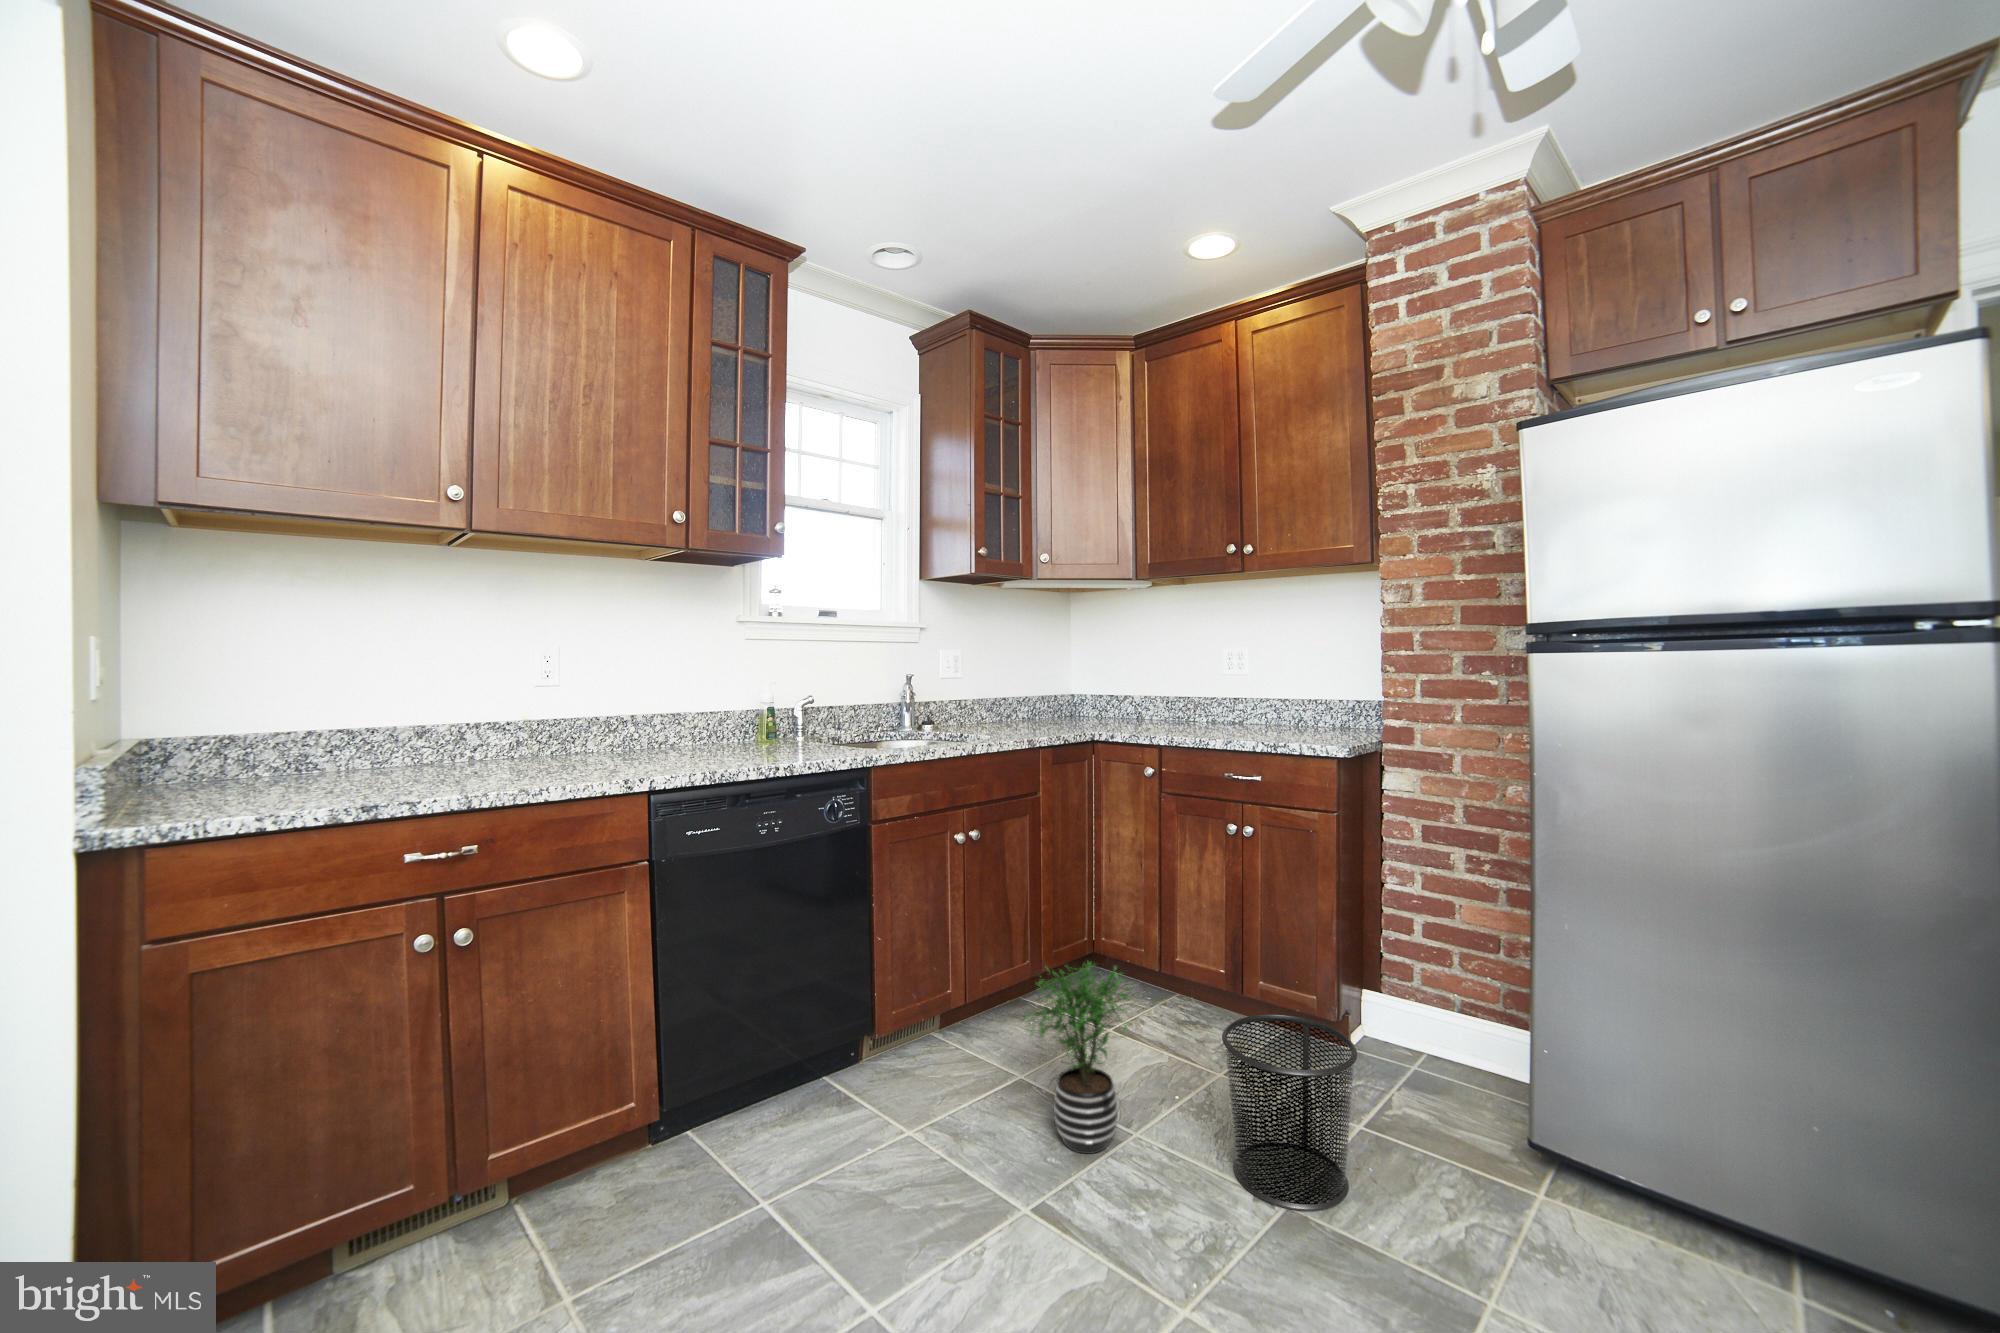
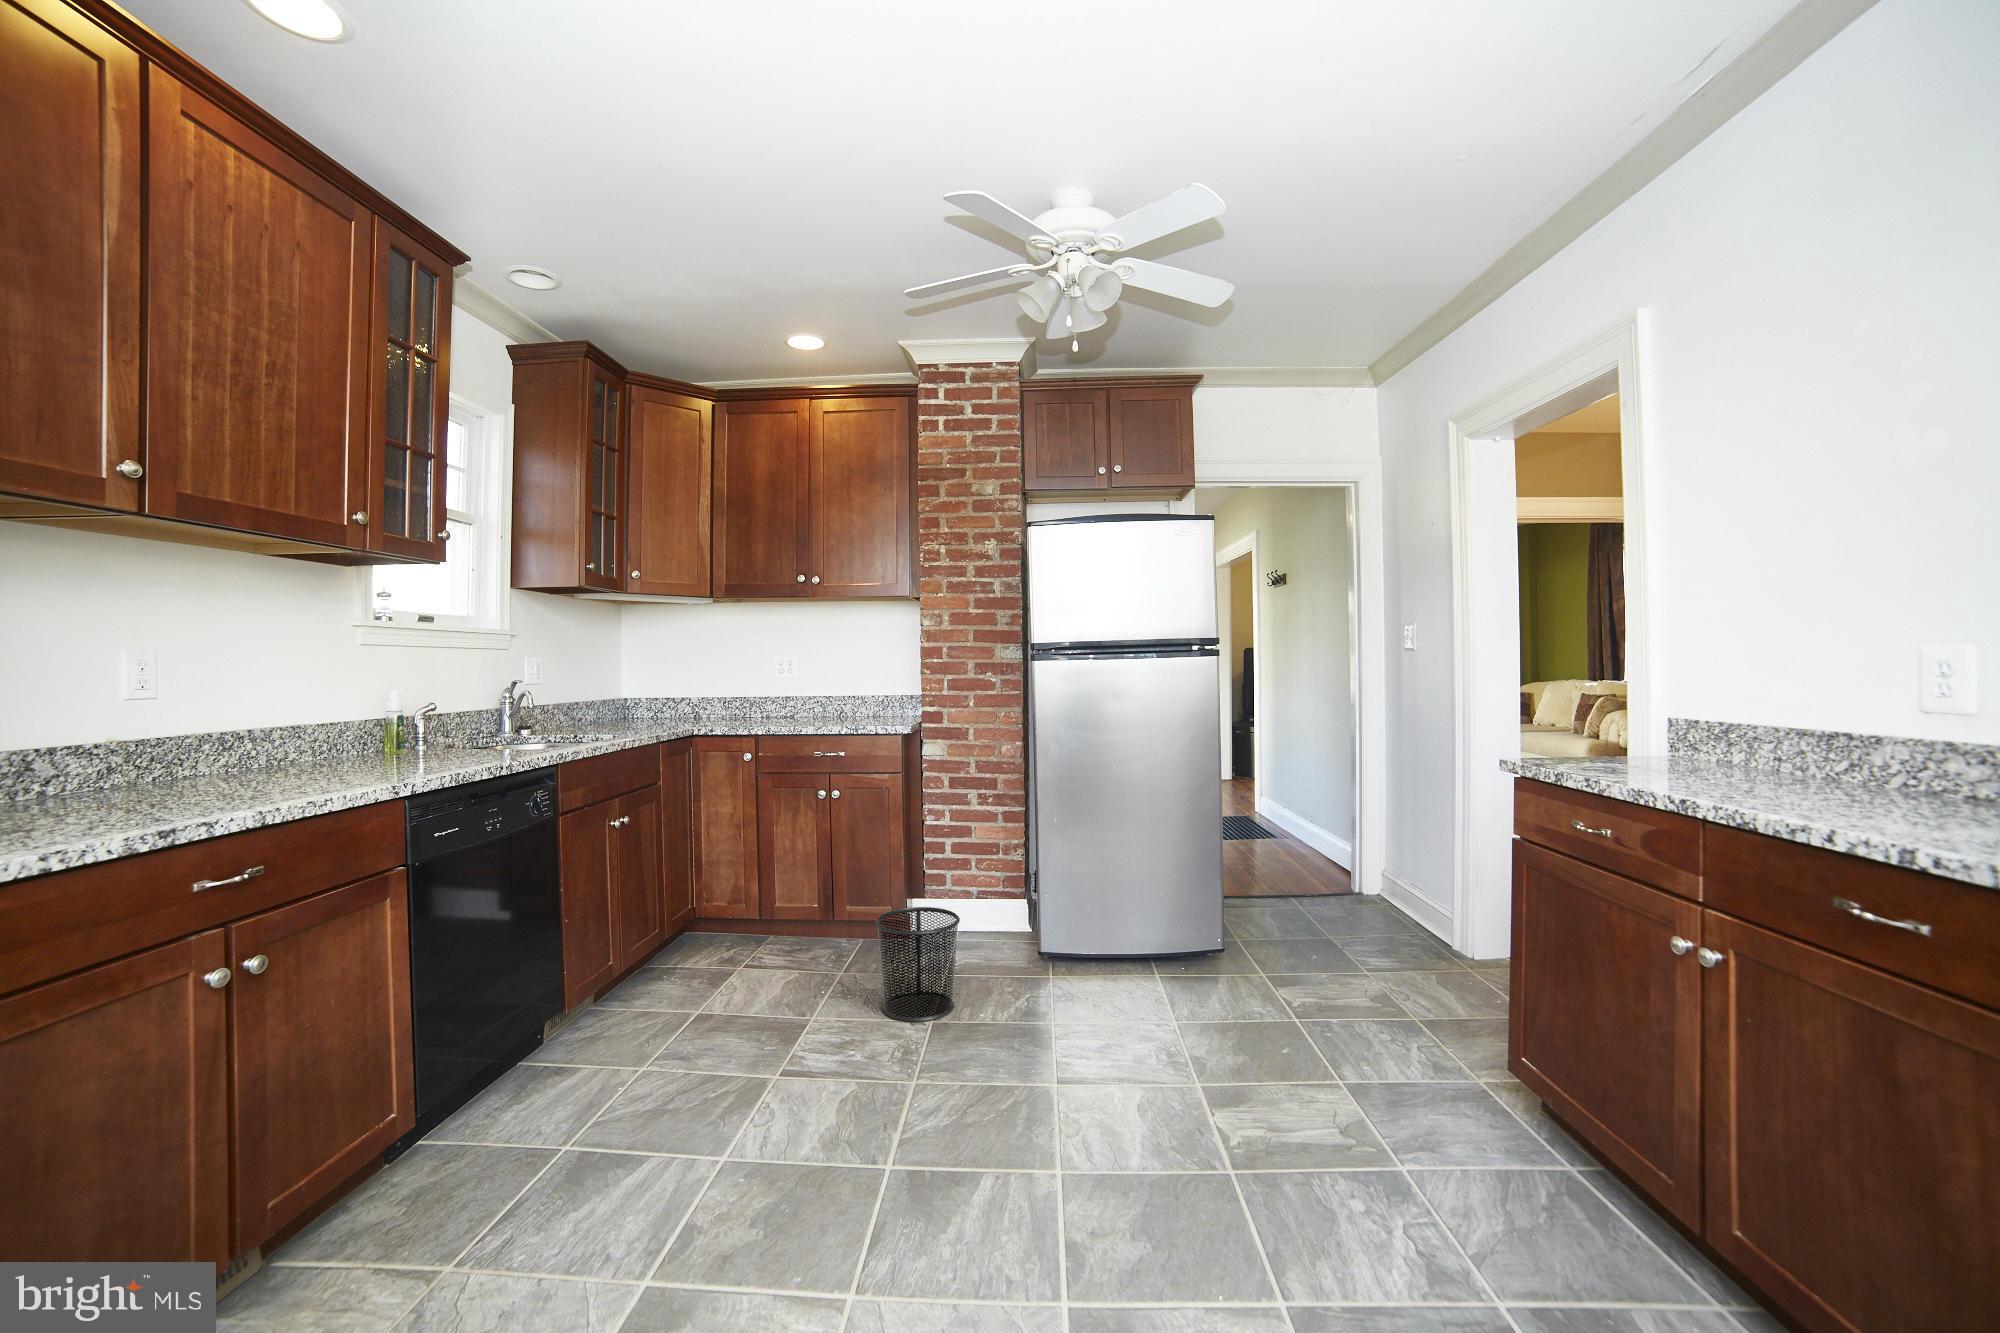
potted plant: present [1023,962,1131,1154] -> none [737,896,828,1038]

